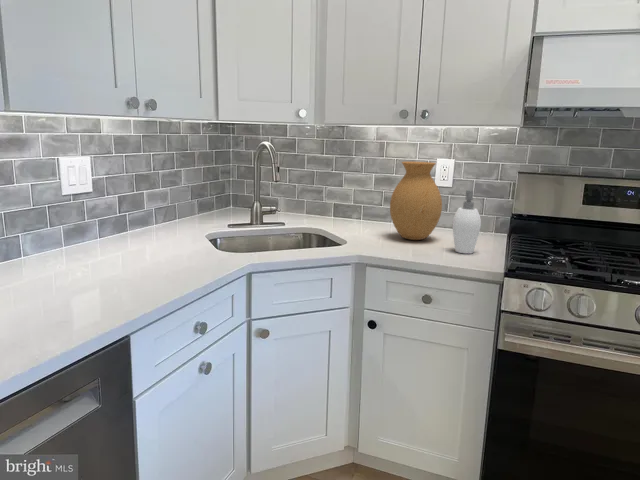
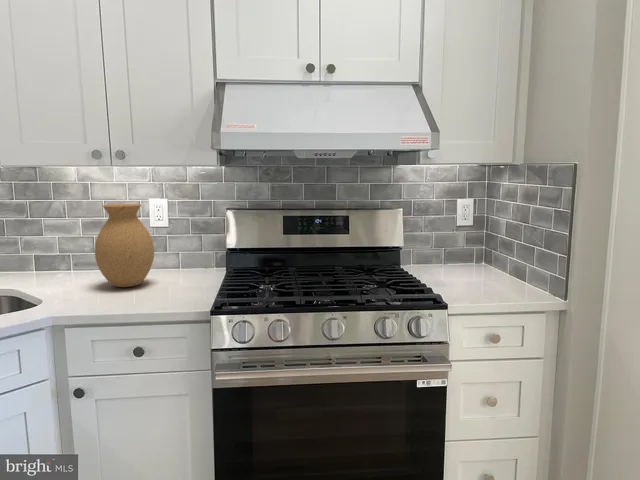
soap dispenser: present [453,190,485,253] -> none [162,230,196,295]

